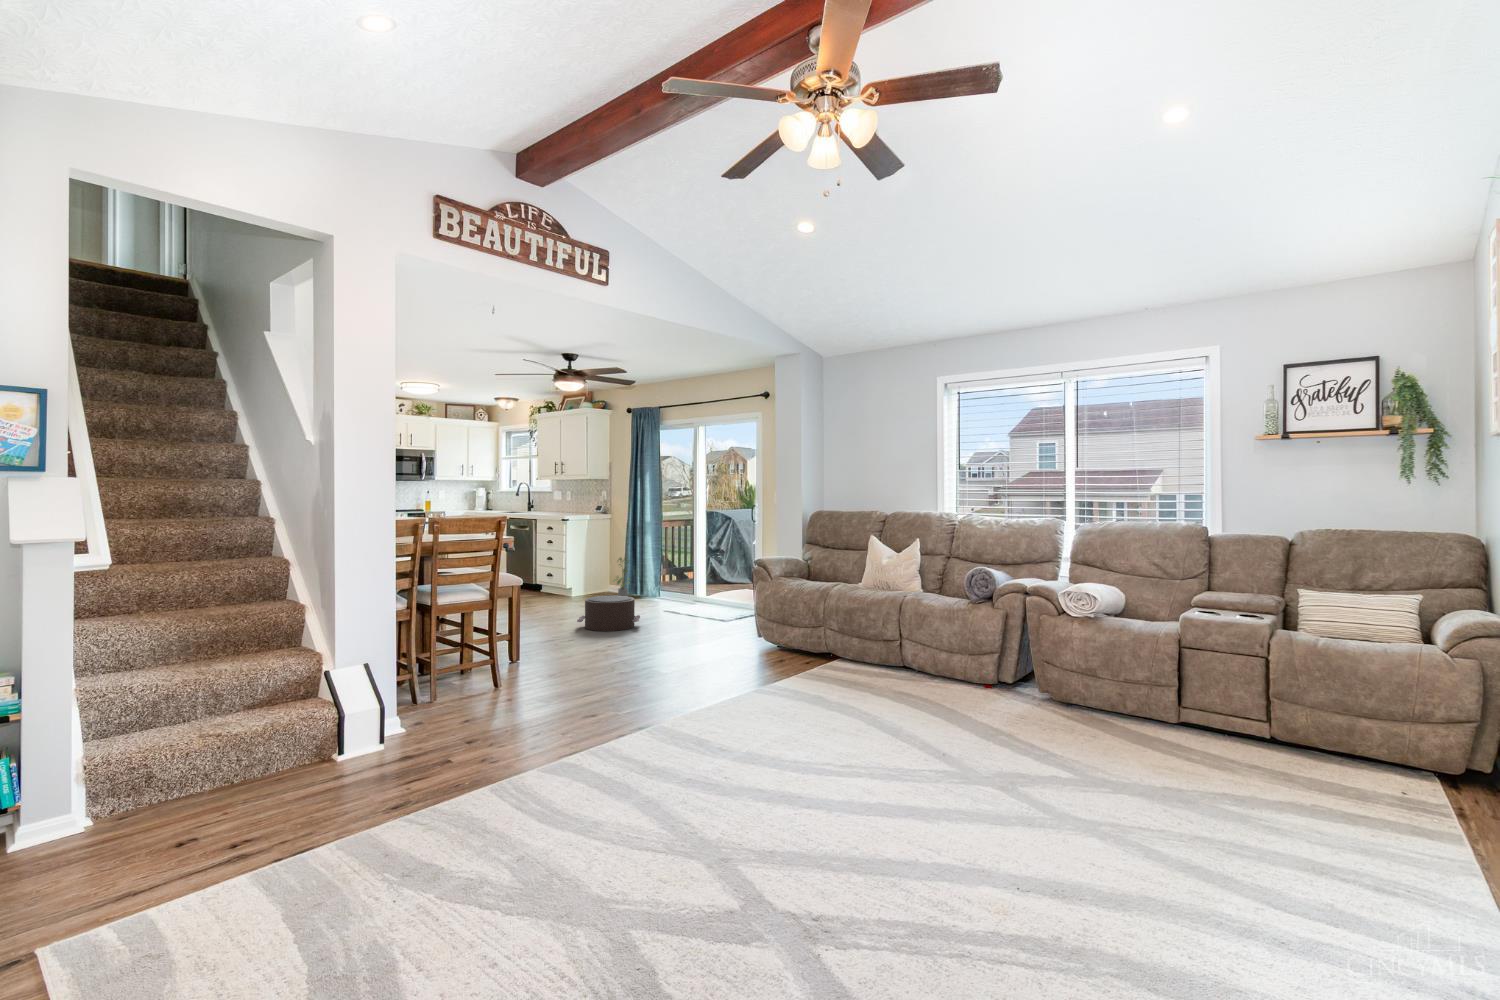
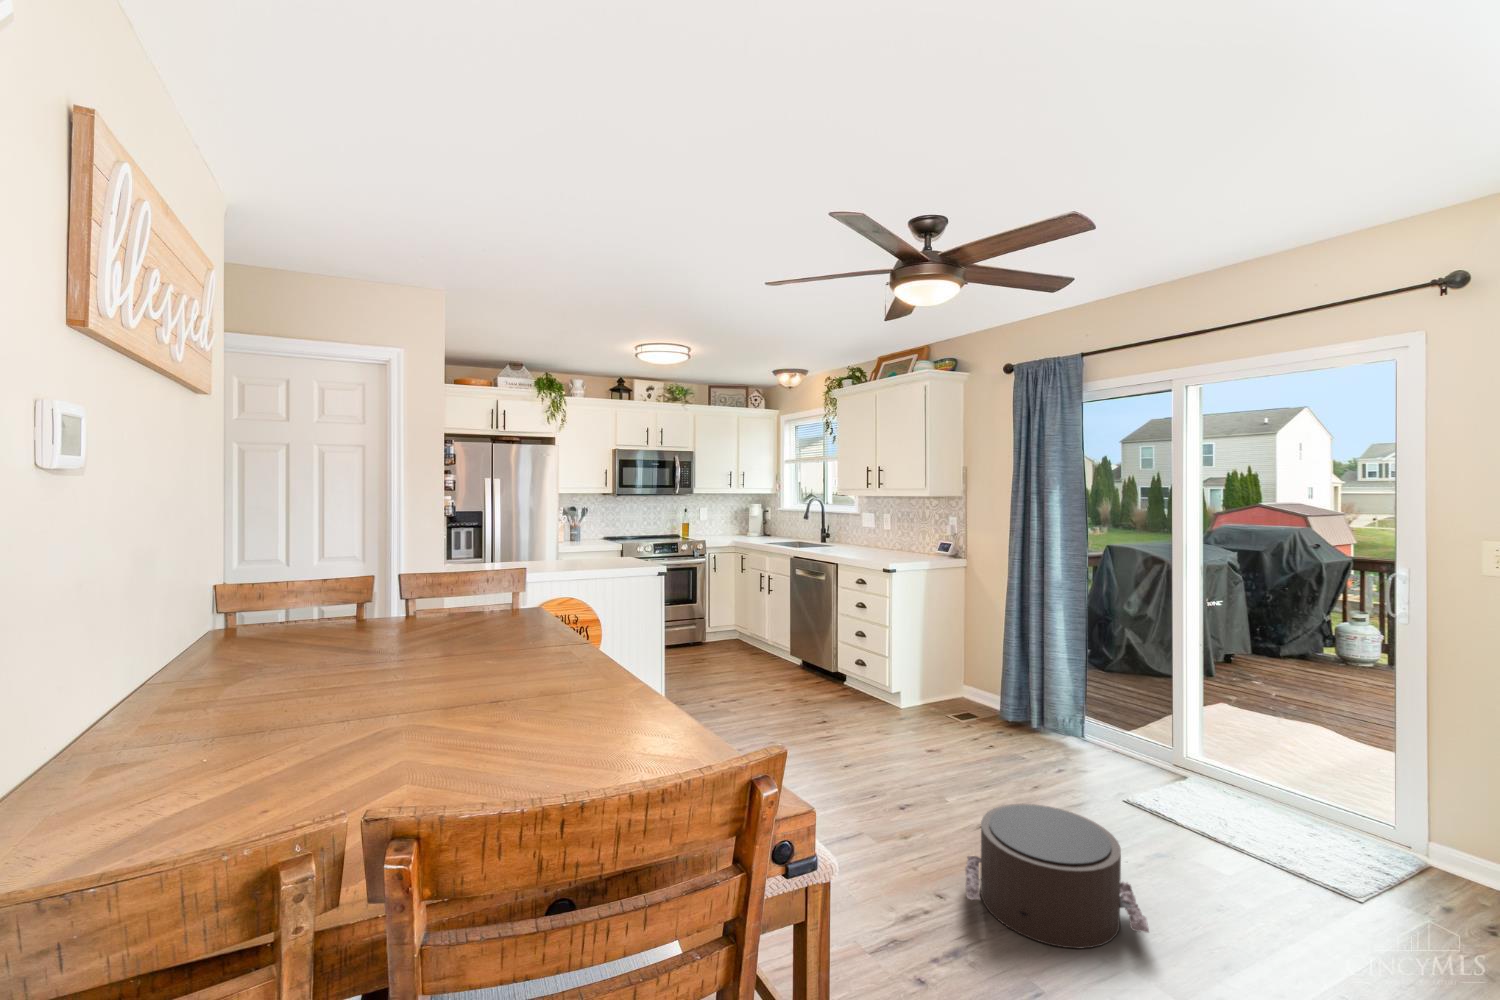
potted plant: present [613,558,629,596] -> none [982,647,1024,730]

